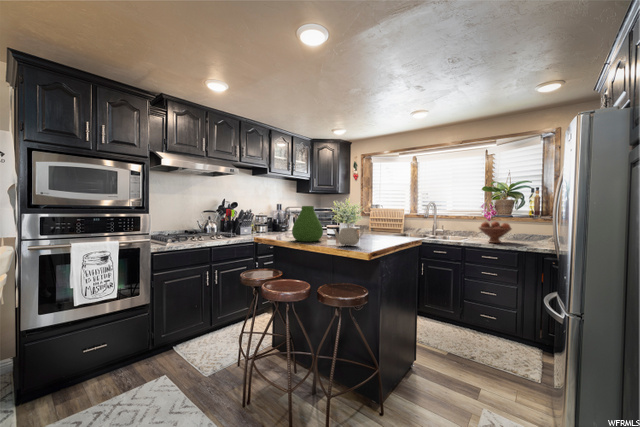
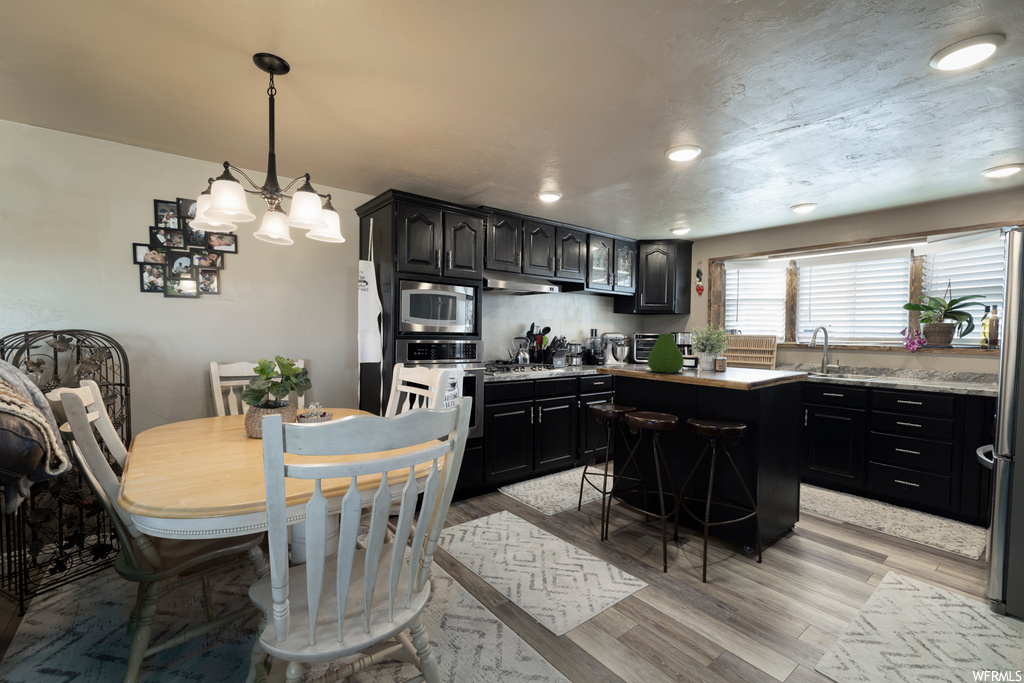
fruit bowl: present [479,222,512,243] -> none [893,354,948,384]
teapot: present [333,224,363,246] -> none [700,353,739,377]

